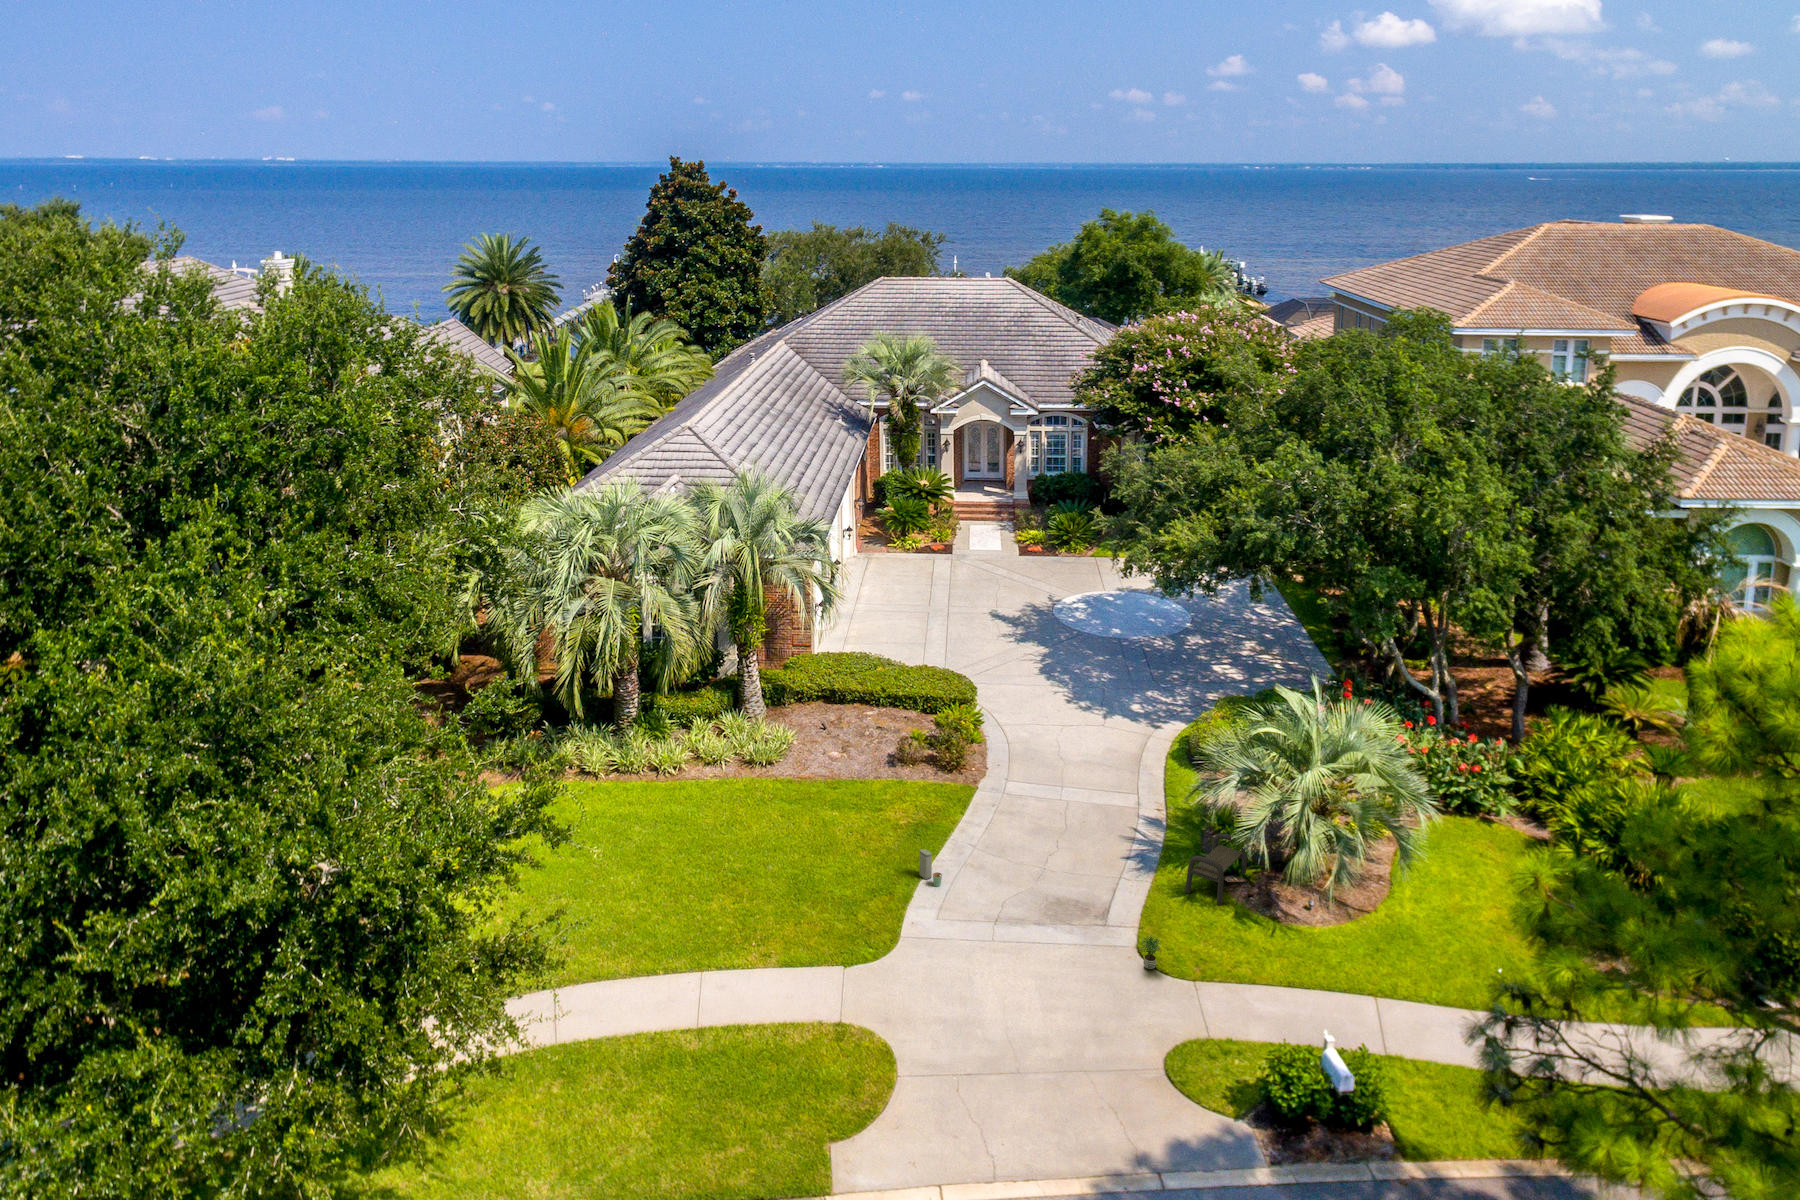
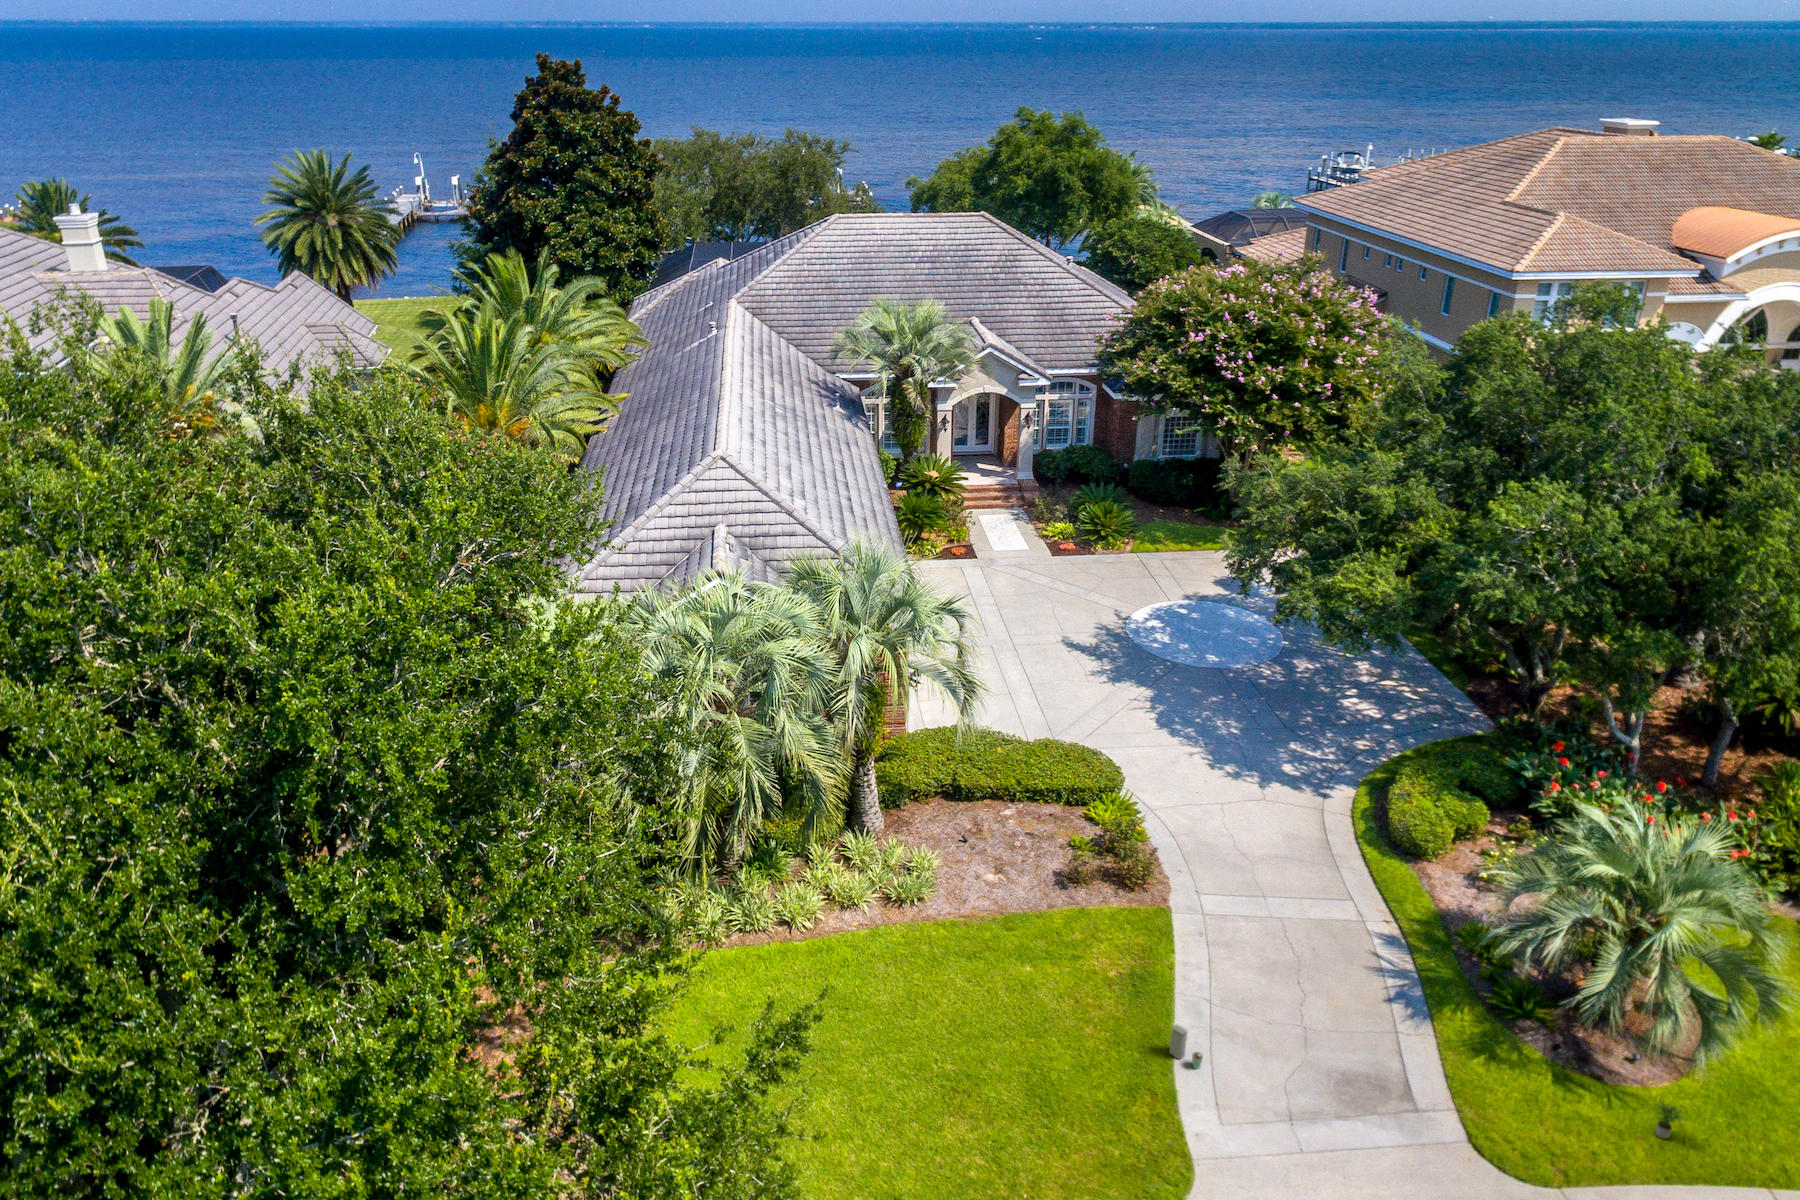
bench: present [1185,833,1247,905] -> none [1469,967,1528,1057]
potted plant: present [1141,935,1161,970] -> present [1655,1101,1681,1139]

